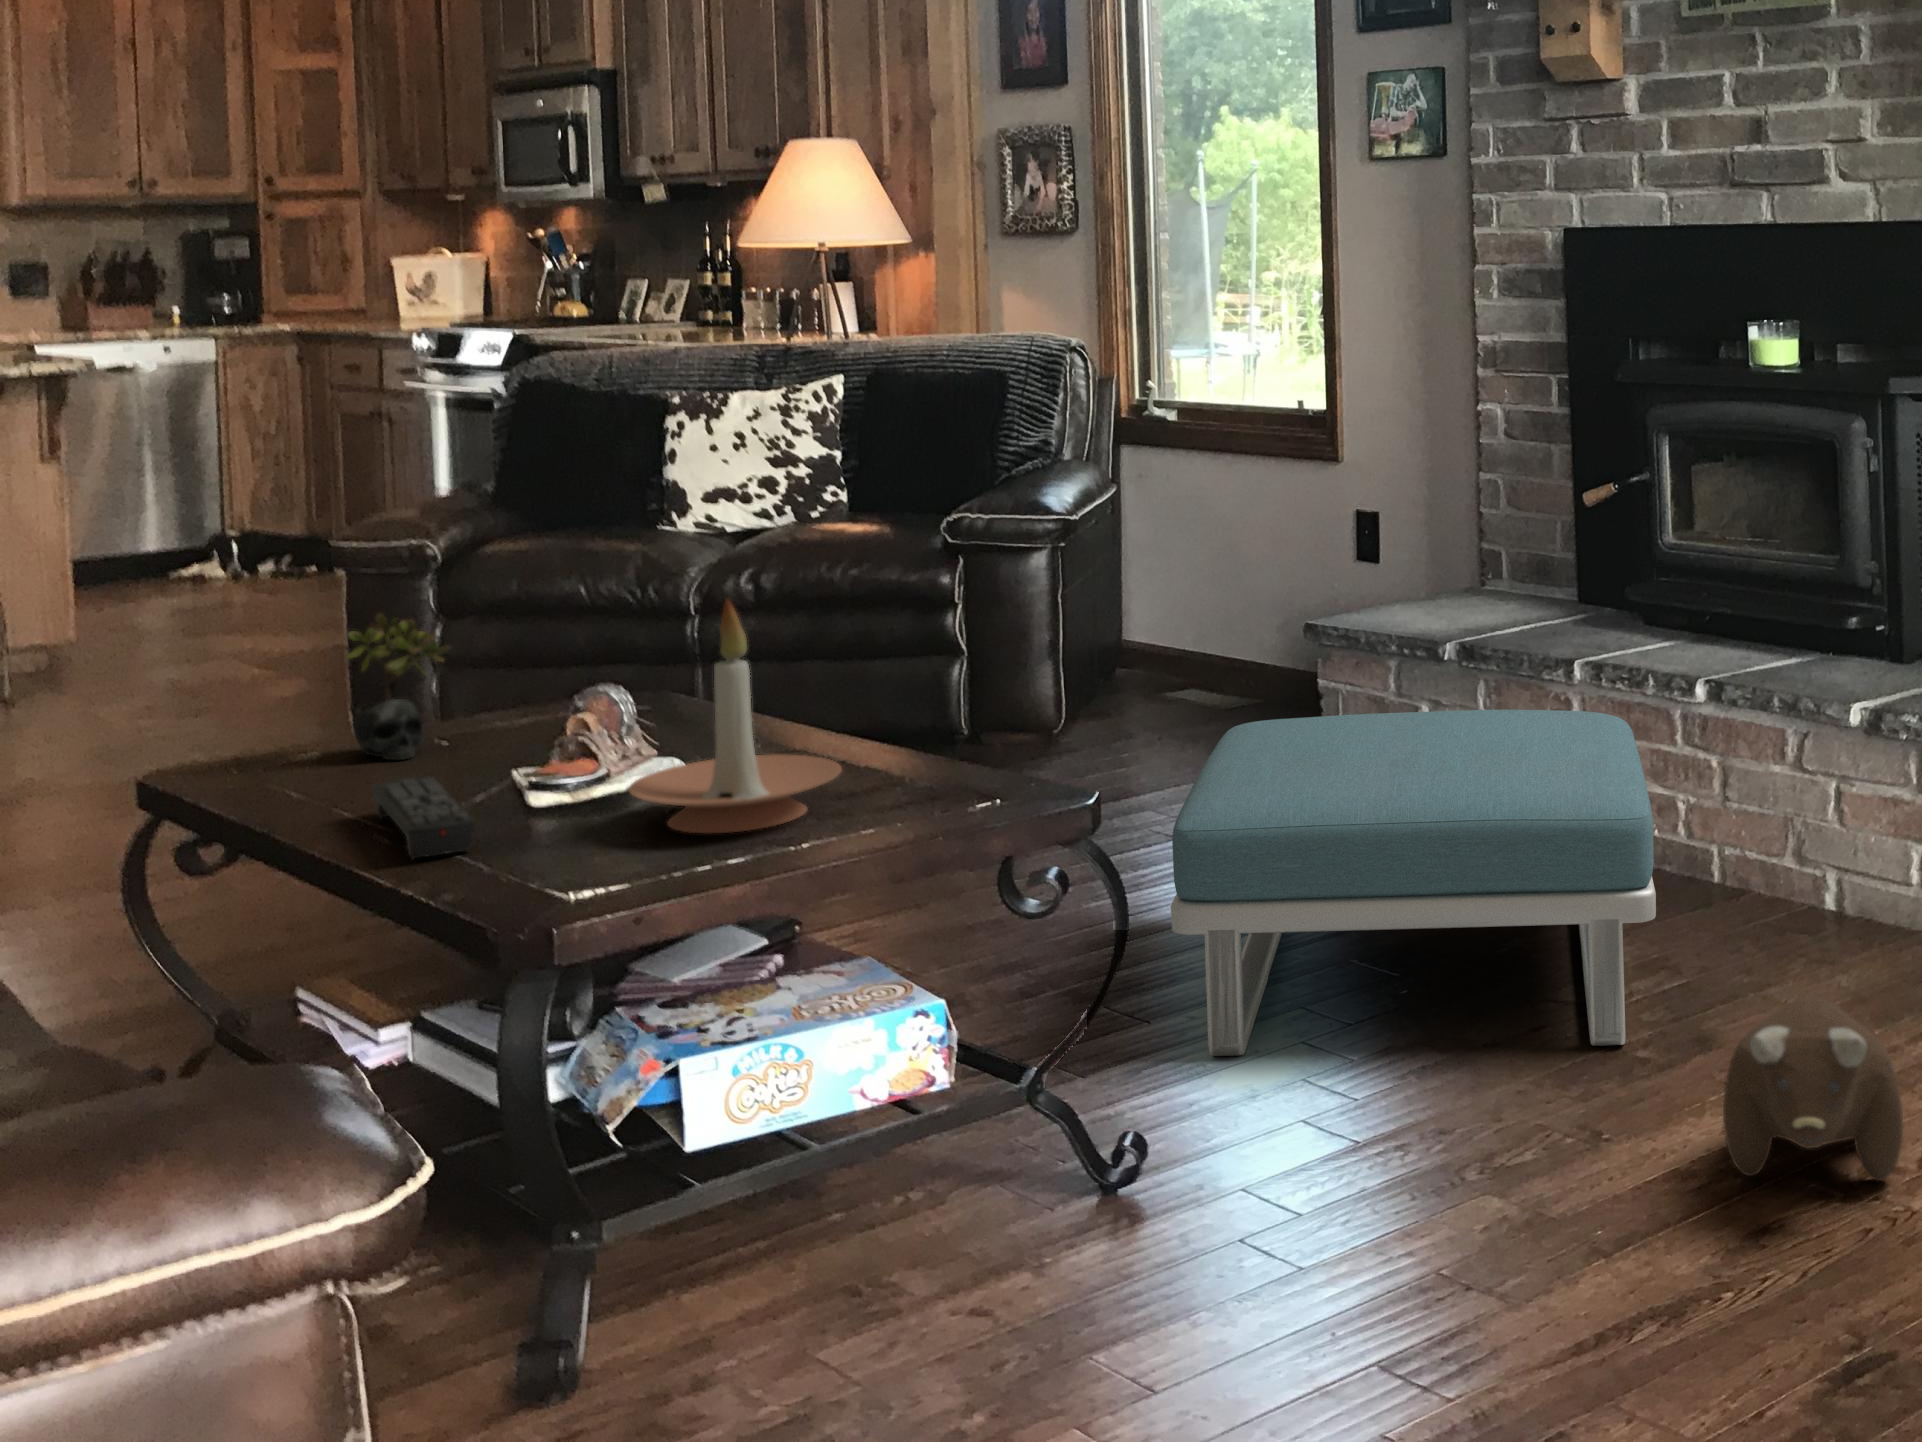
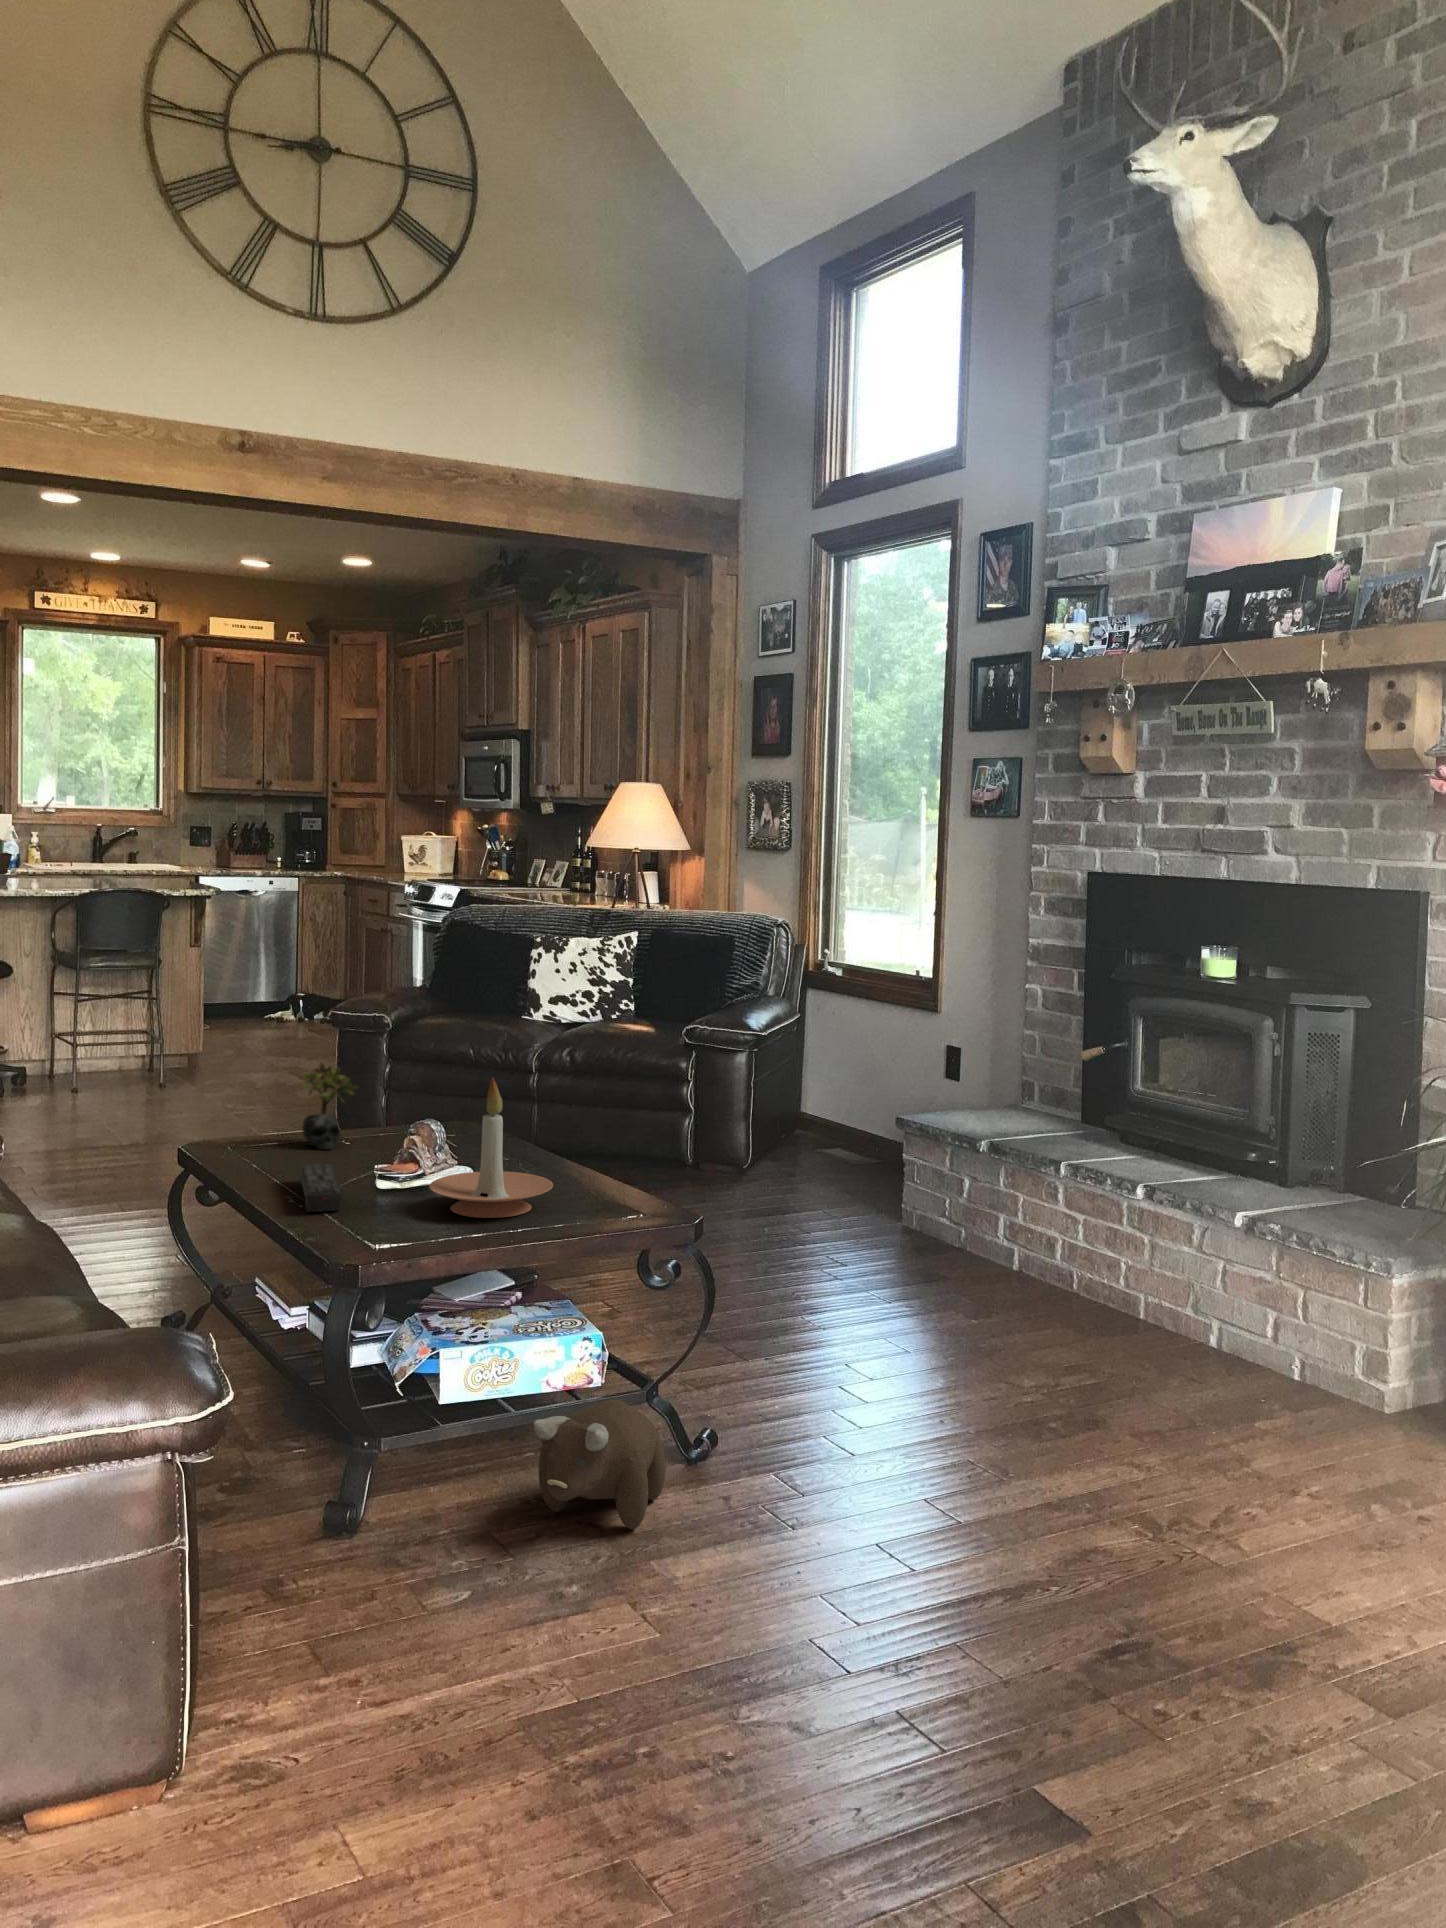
footstool: present [1171,710,1656,1056] -> none [759,1179,1082,1420]
plush toy: present [1723,998,1903,1181] -> present [534,1400,666,1529]

